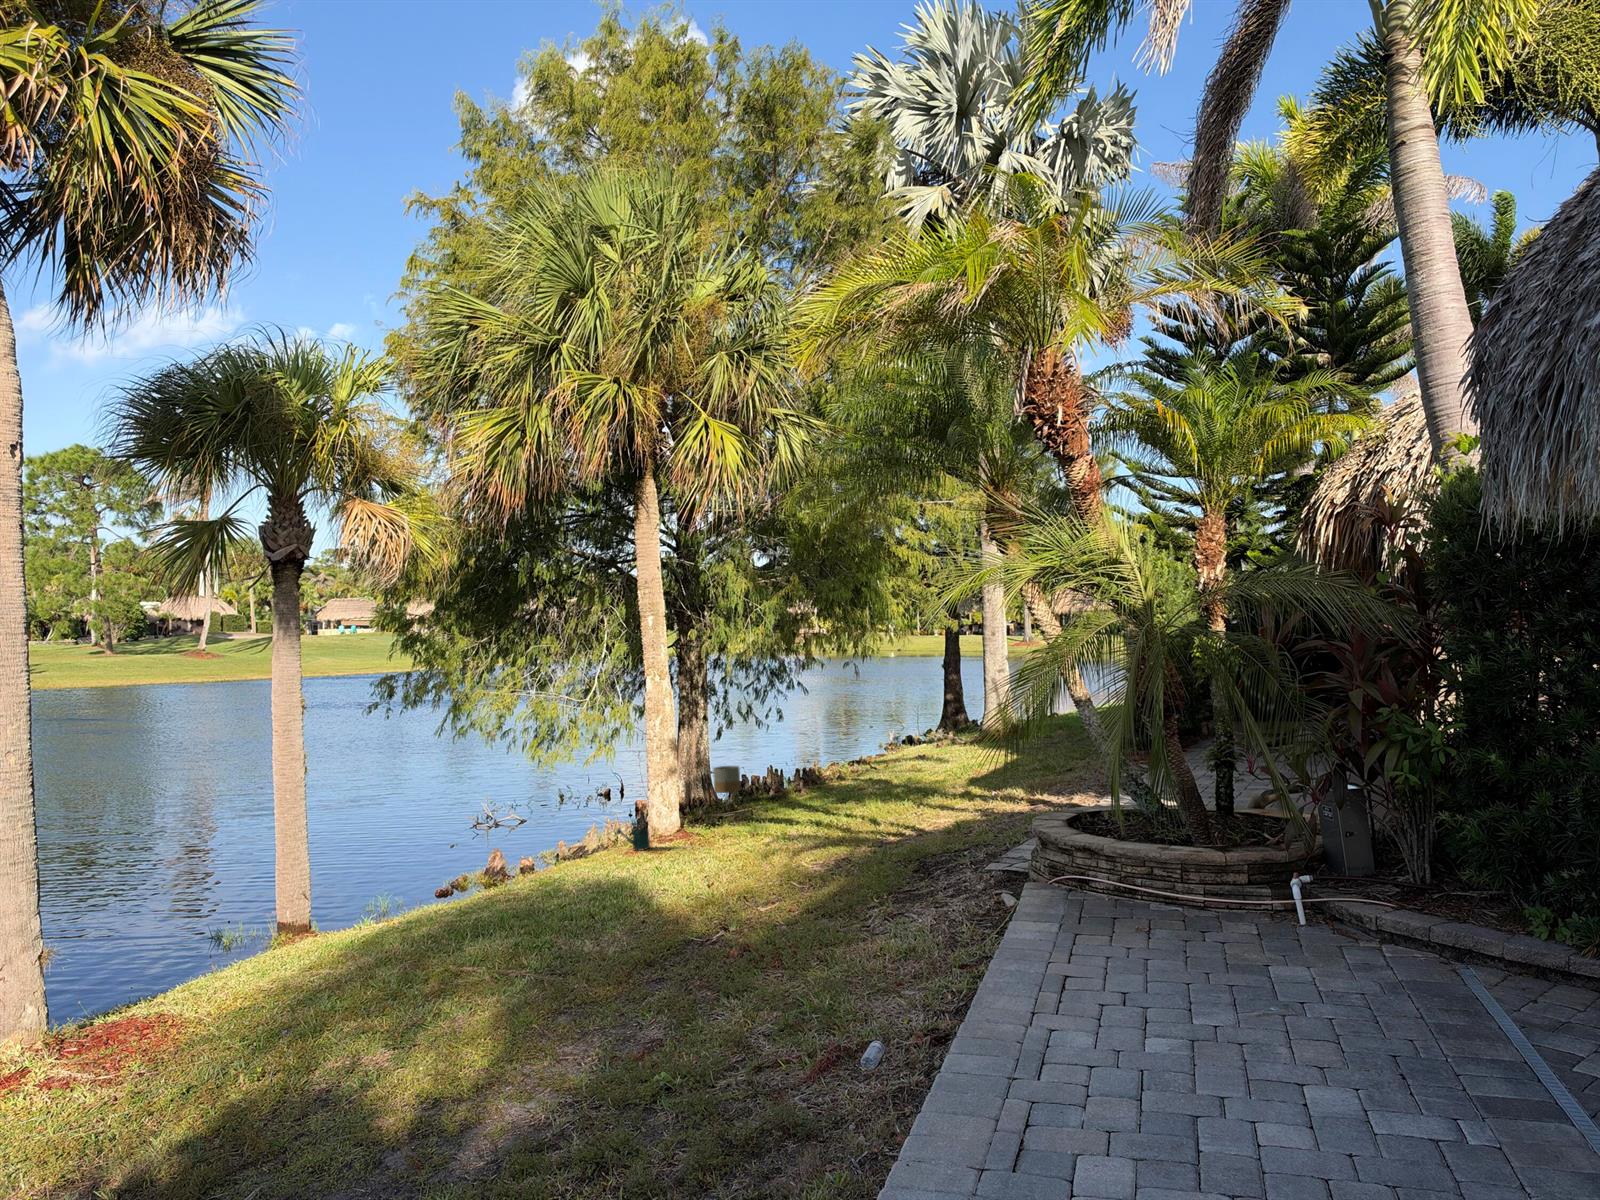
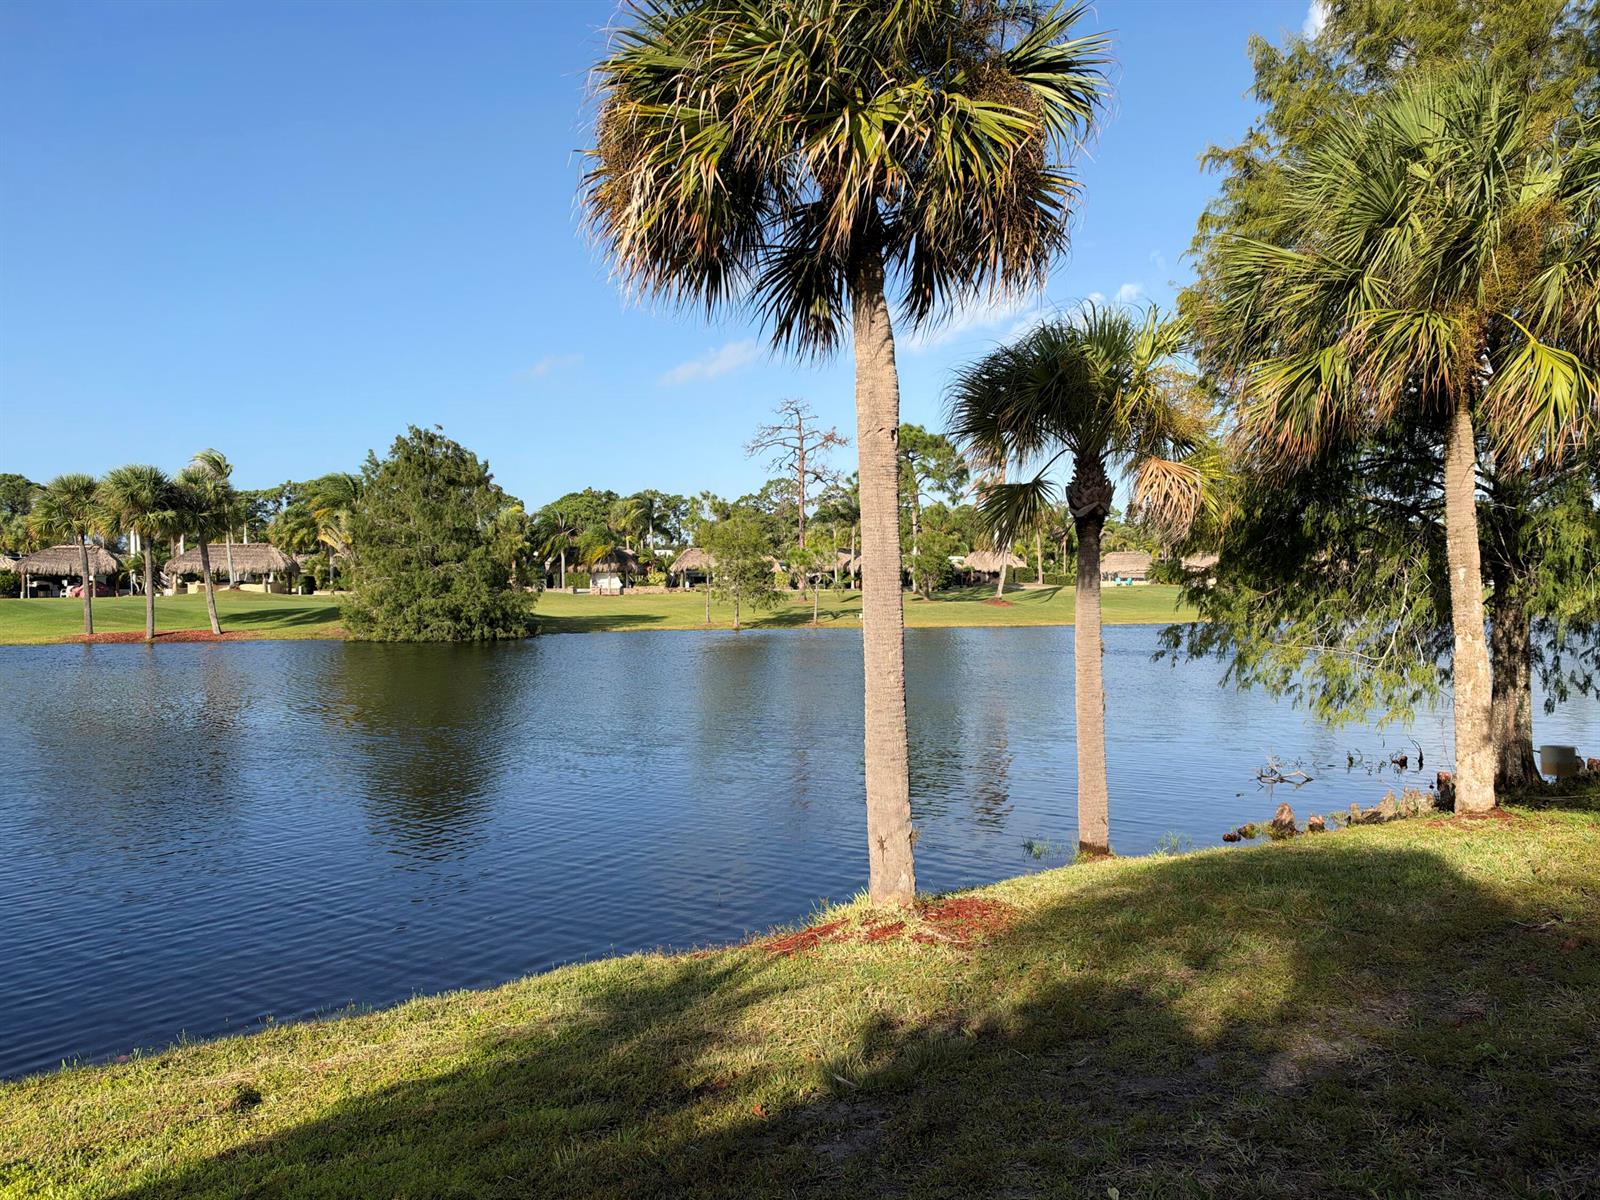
watering can: present [616,828,650,851] -> none [1417,794,1462,821]

